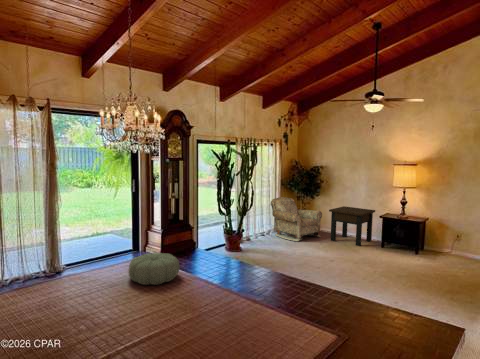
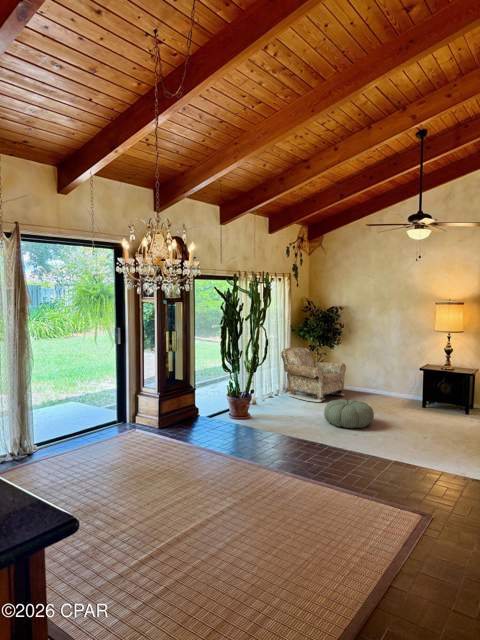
side table: present [329,206,375,246] -> none [356,357,412,406]
pouf: present [129,253,180,285] -> present [324,399,374,428]

